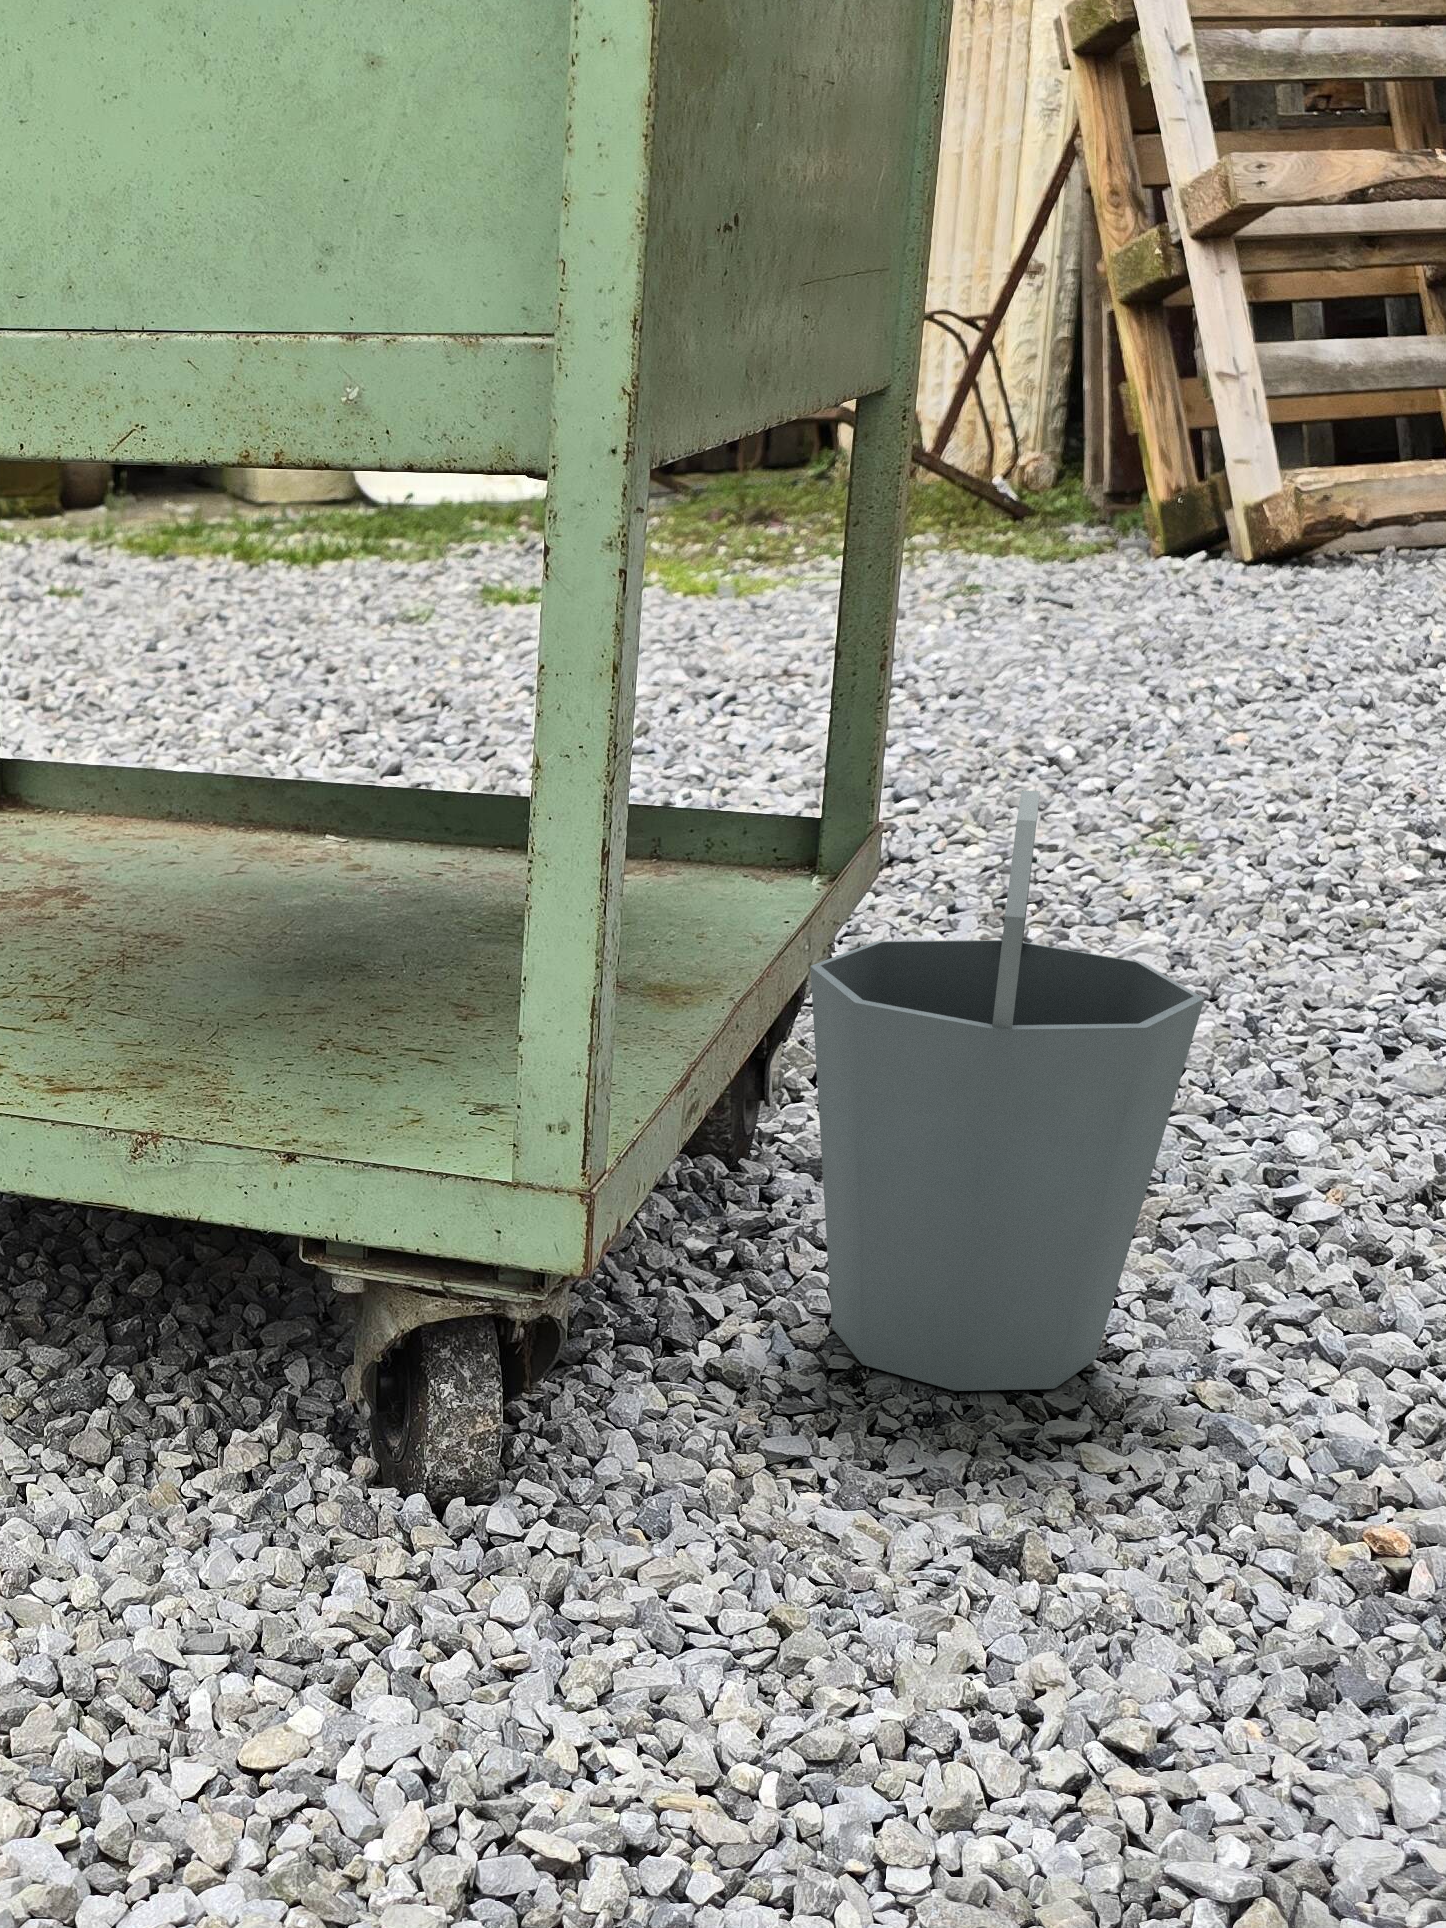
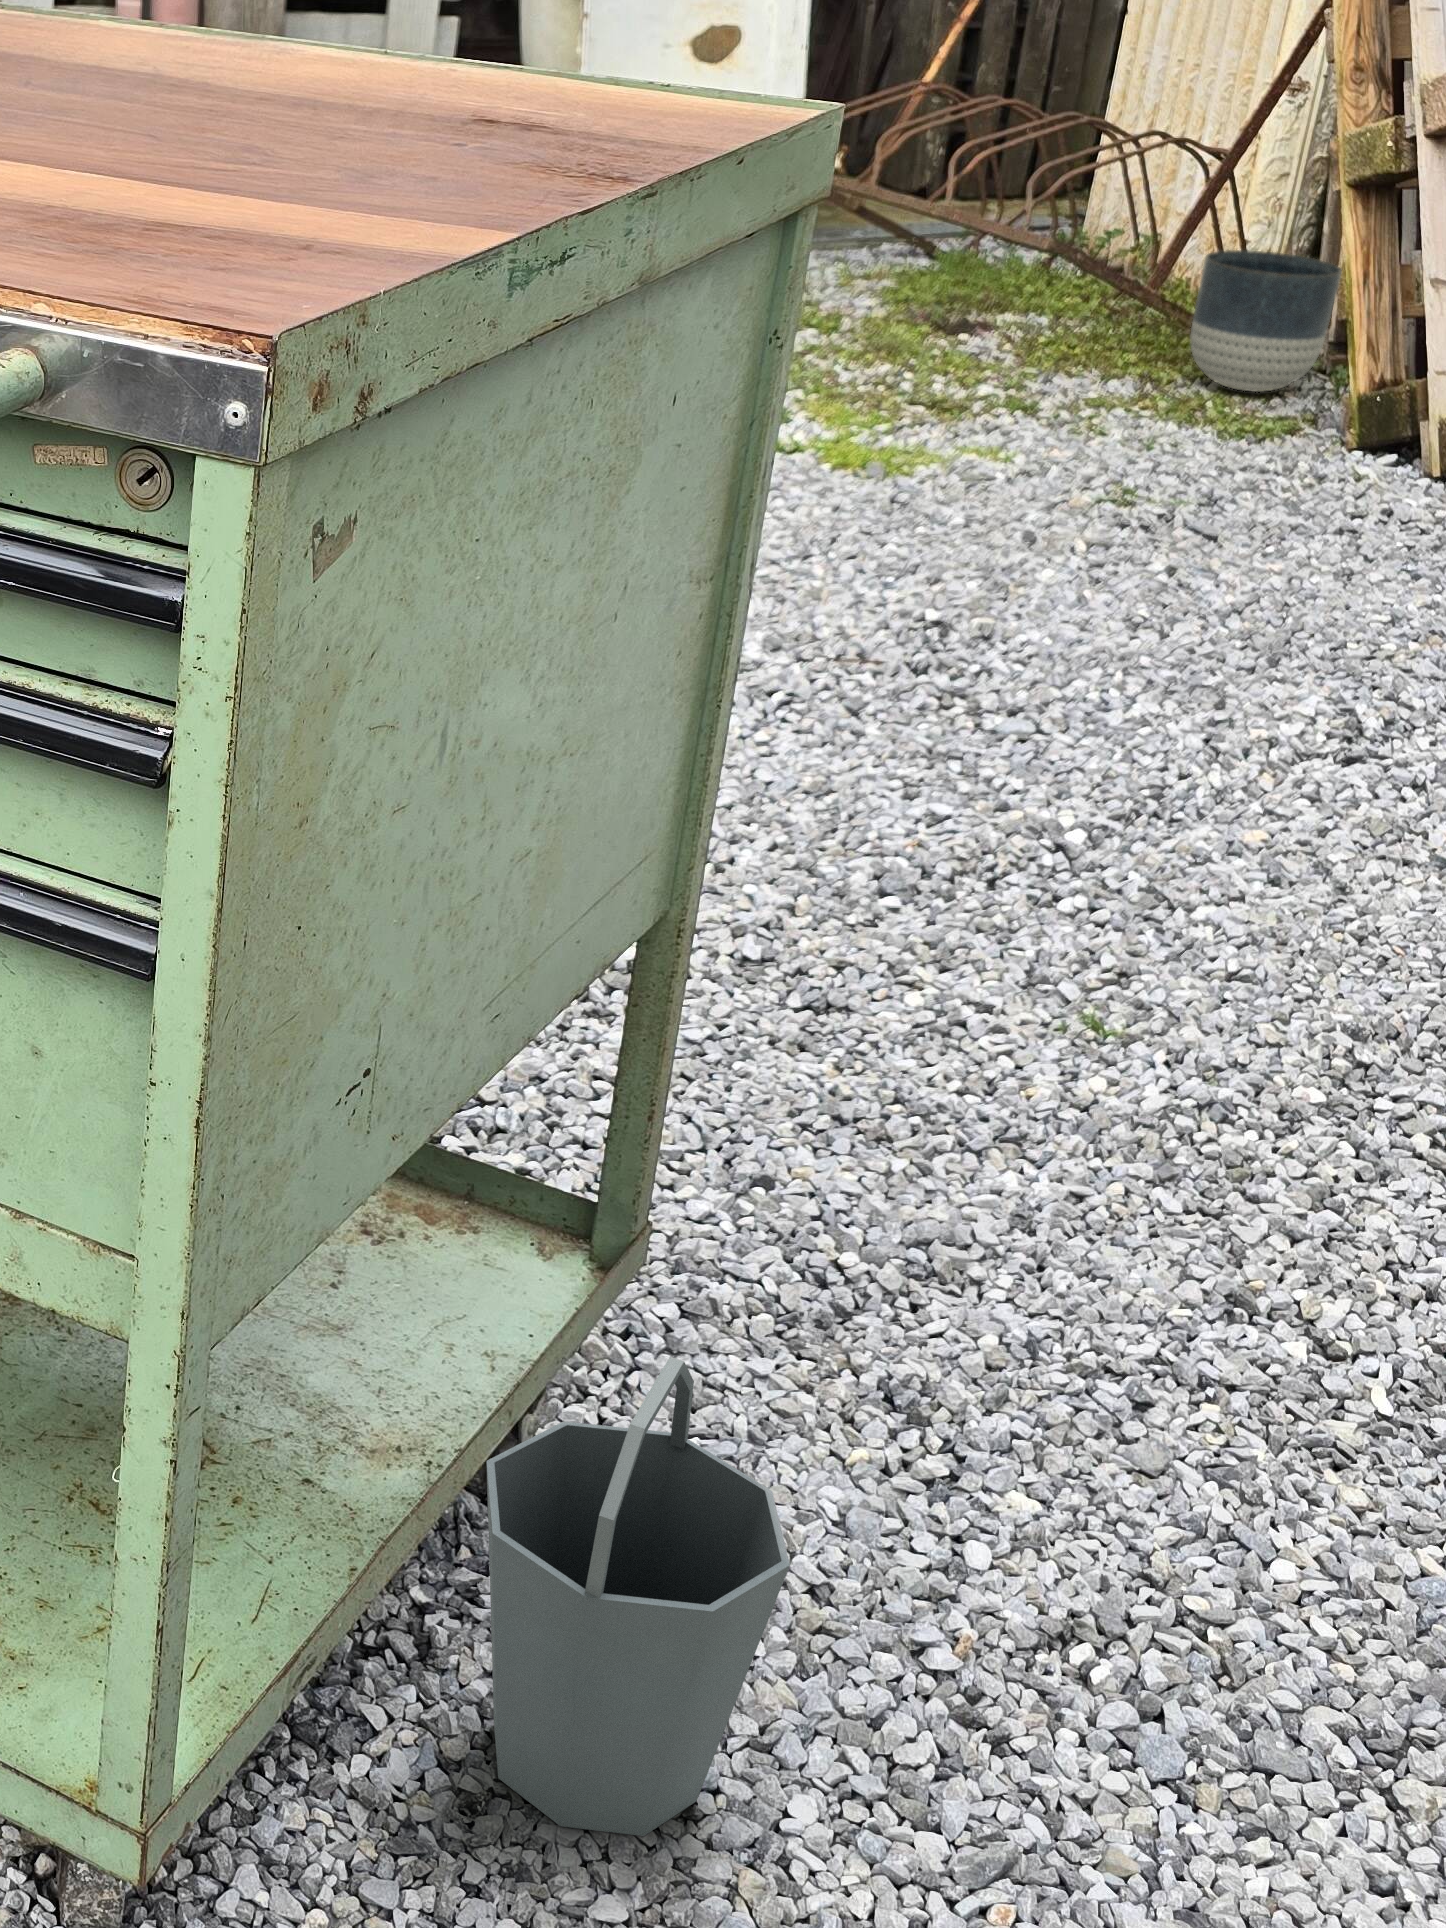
planter: none [987,388,1122,519] -> present [1191,250,1342,392]

